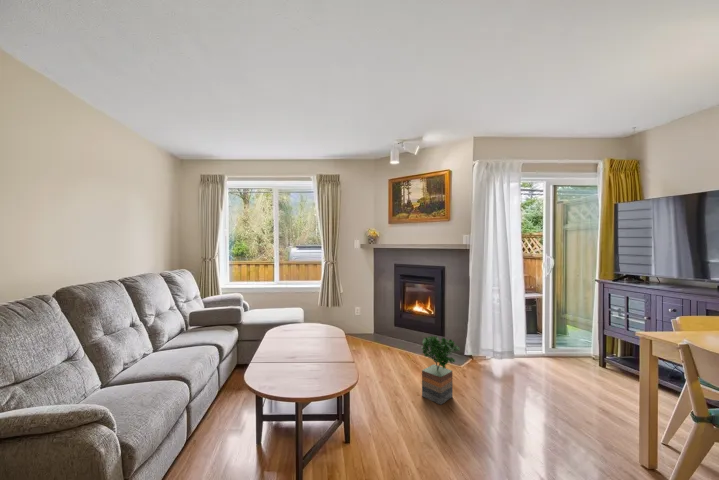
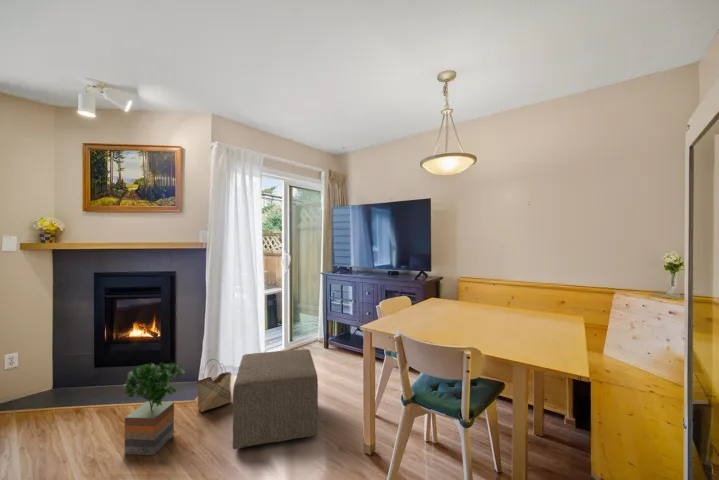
woven basket: none [467,346,496,388] -> present [197,372,231,412]
ottoman: none [501,348,595,451] -> present [233,349,318,449]

